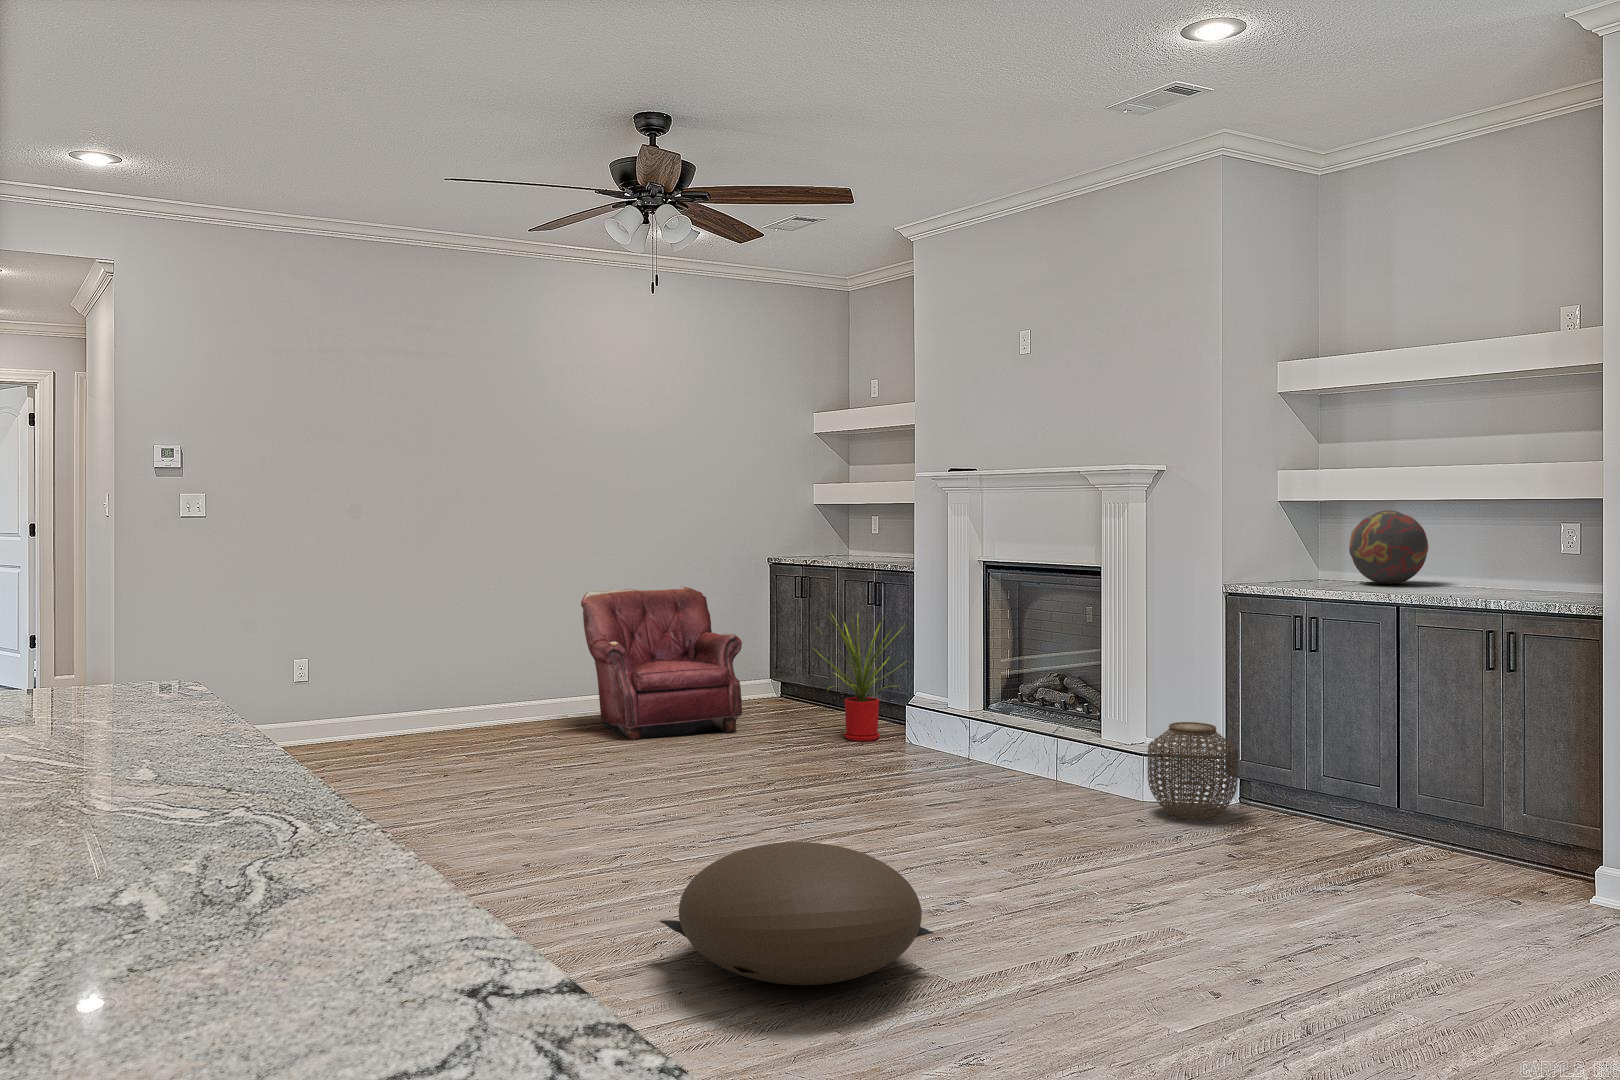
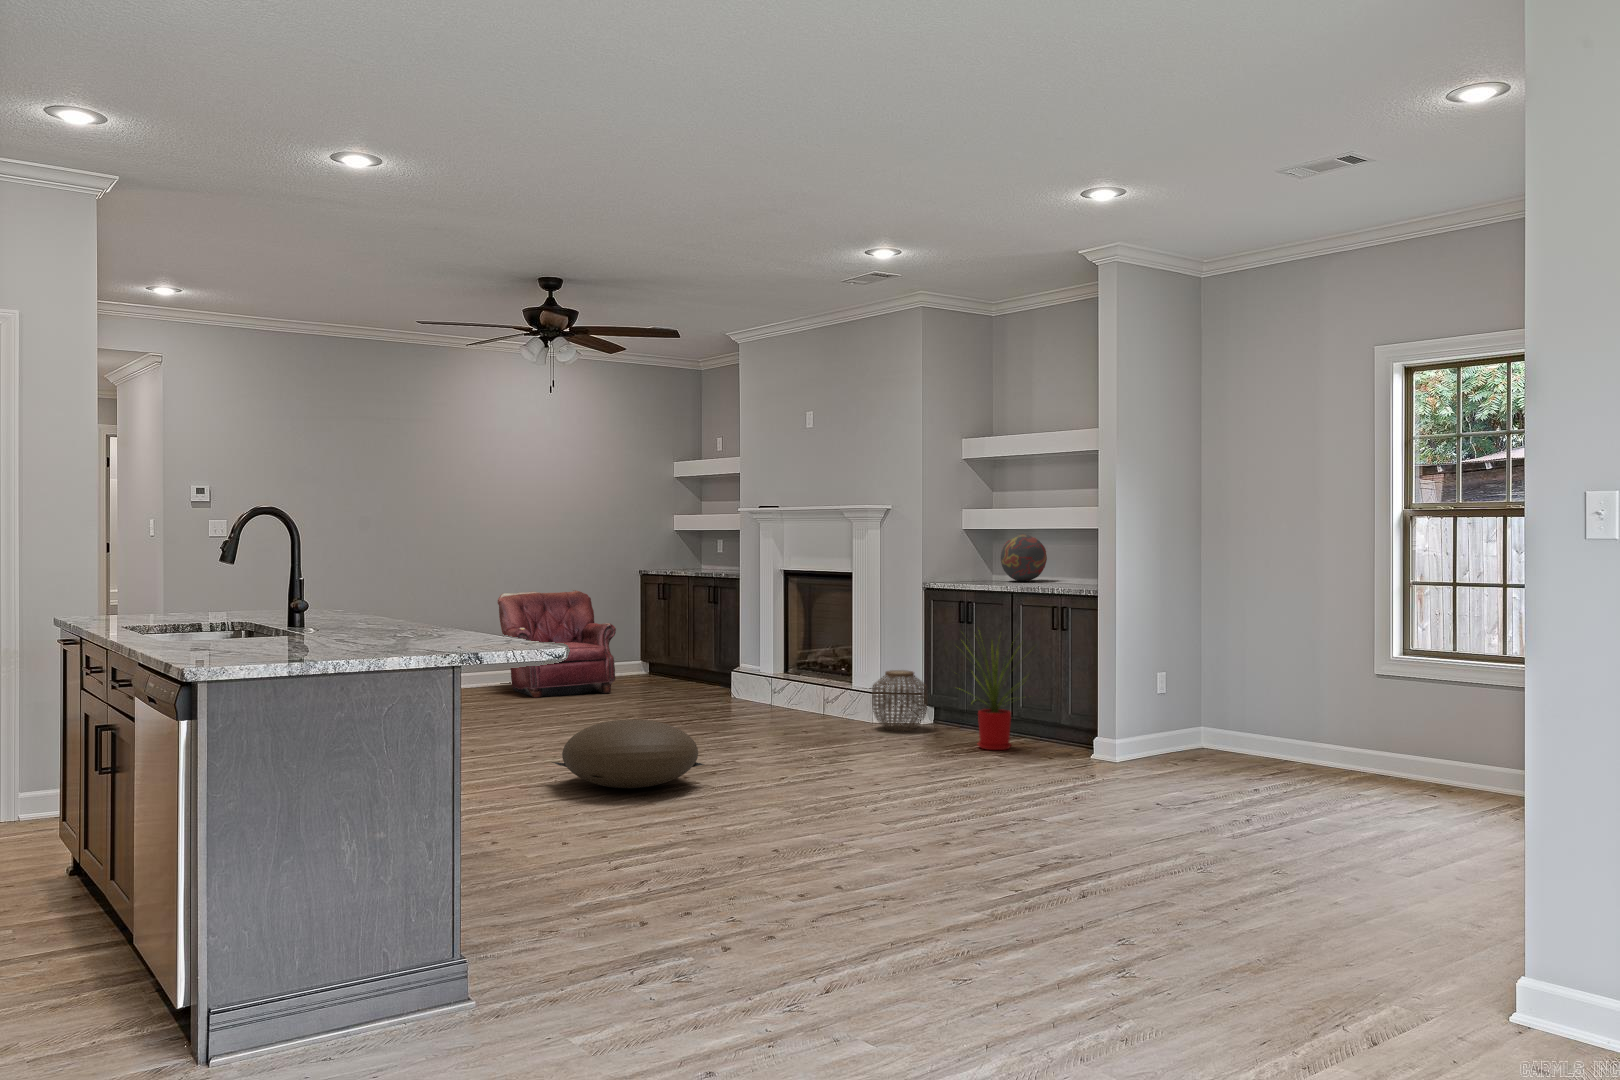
house plant: present [813,612,905,741] -> present [957,640,1020,750]

